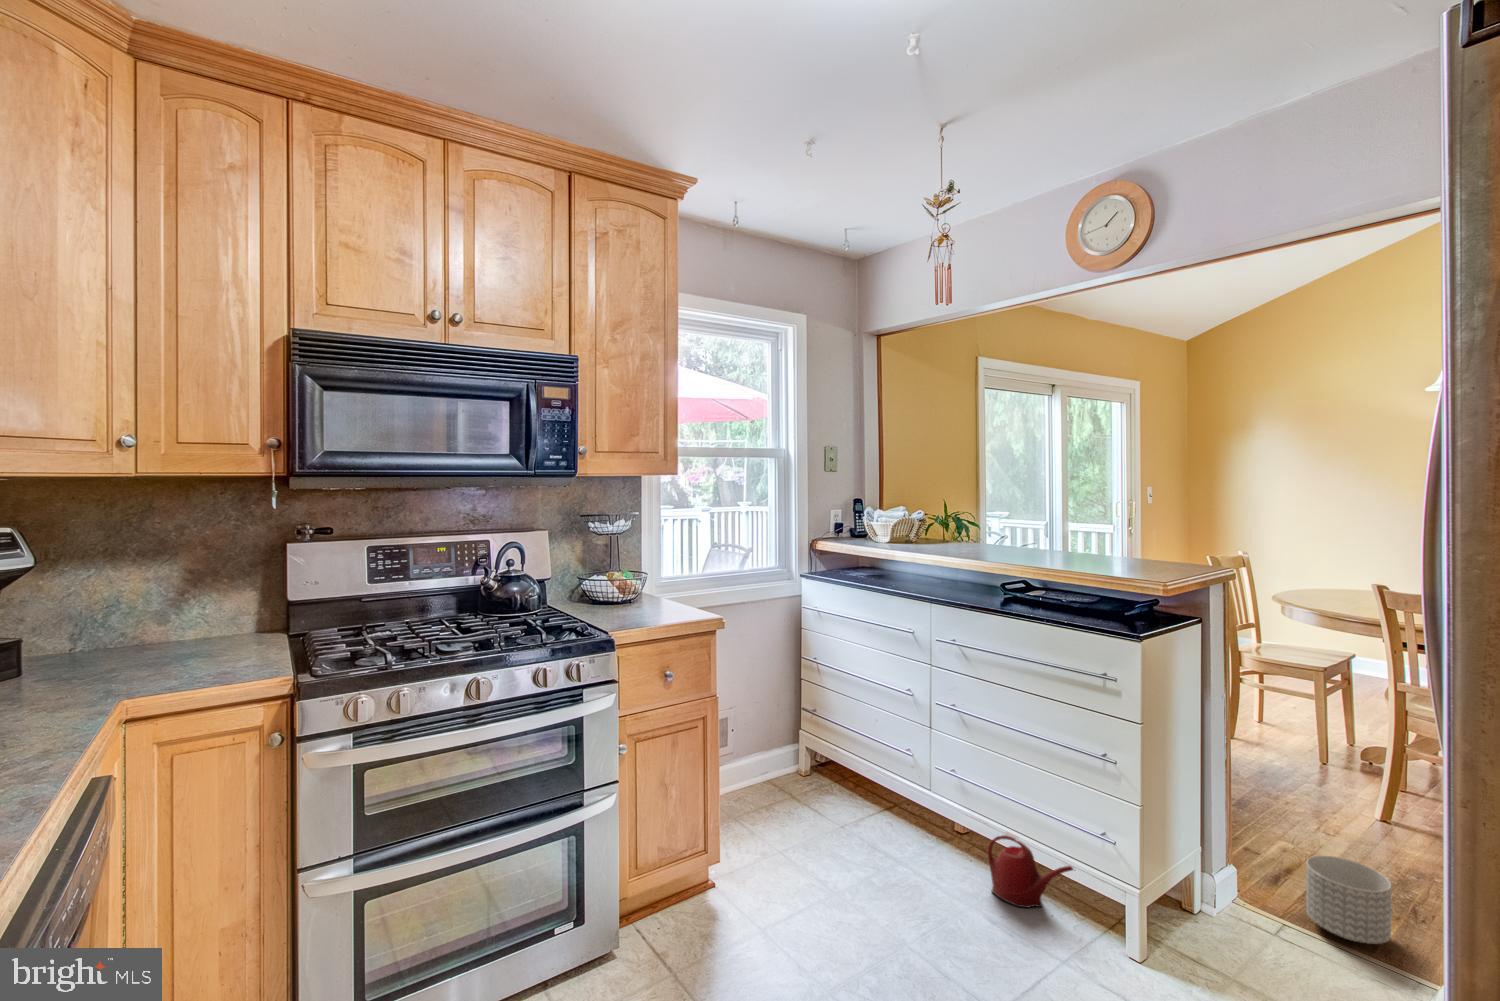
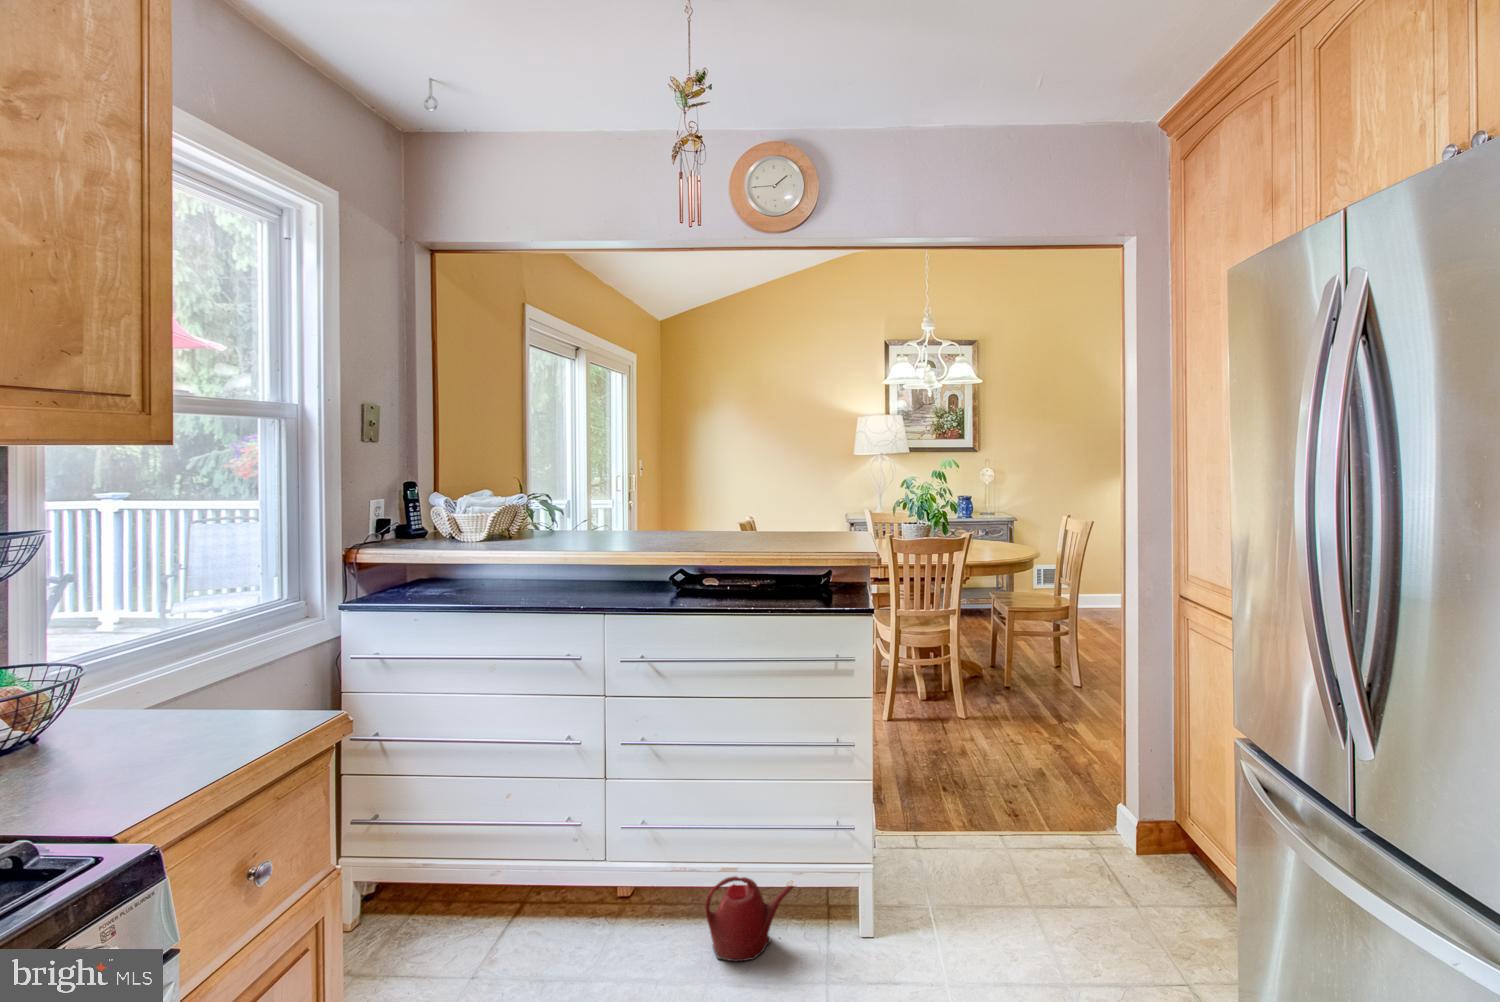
planter: present [1306,855,1391,944] -> none [903,752,956,818]

